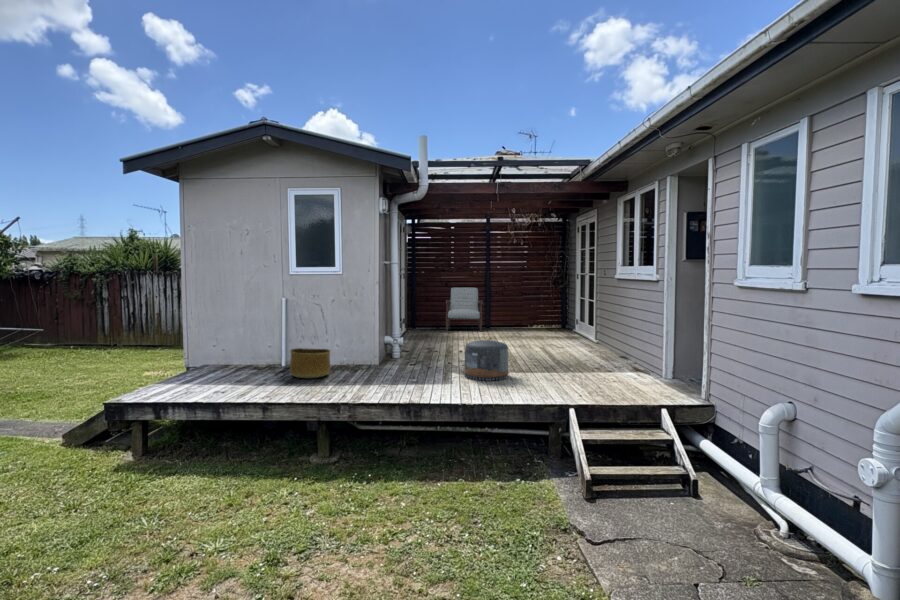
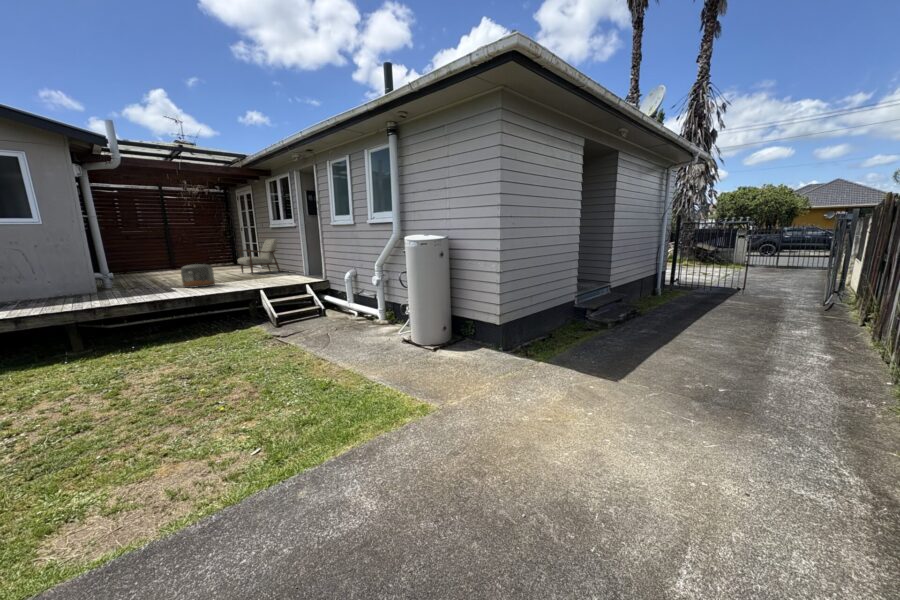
chair: present [446,287,483,331] -> present [236,239,280,275]
basket: present [290,348,330,378] -> none [15,281,63,303]

